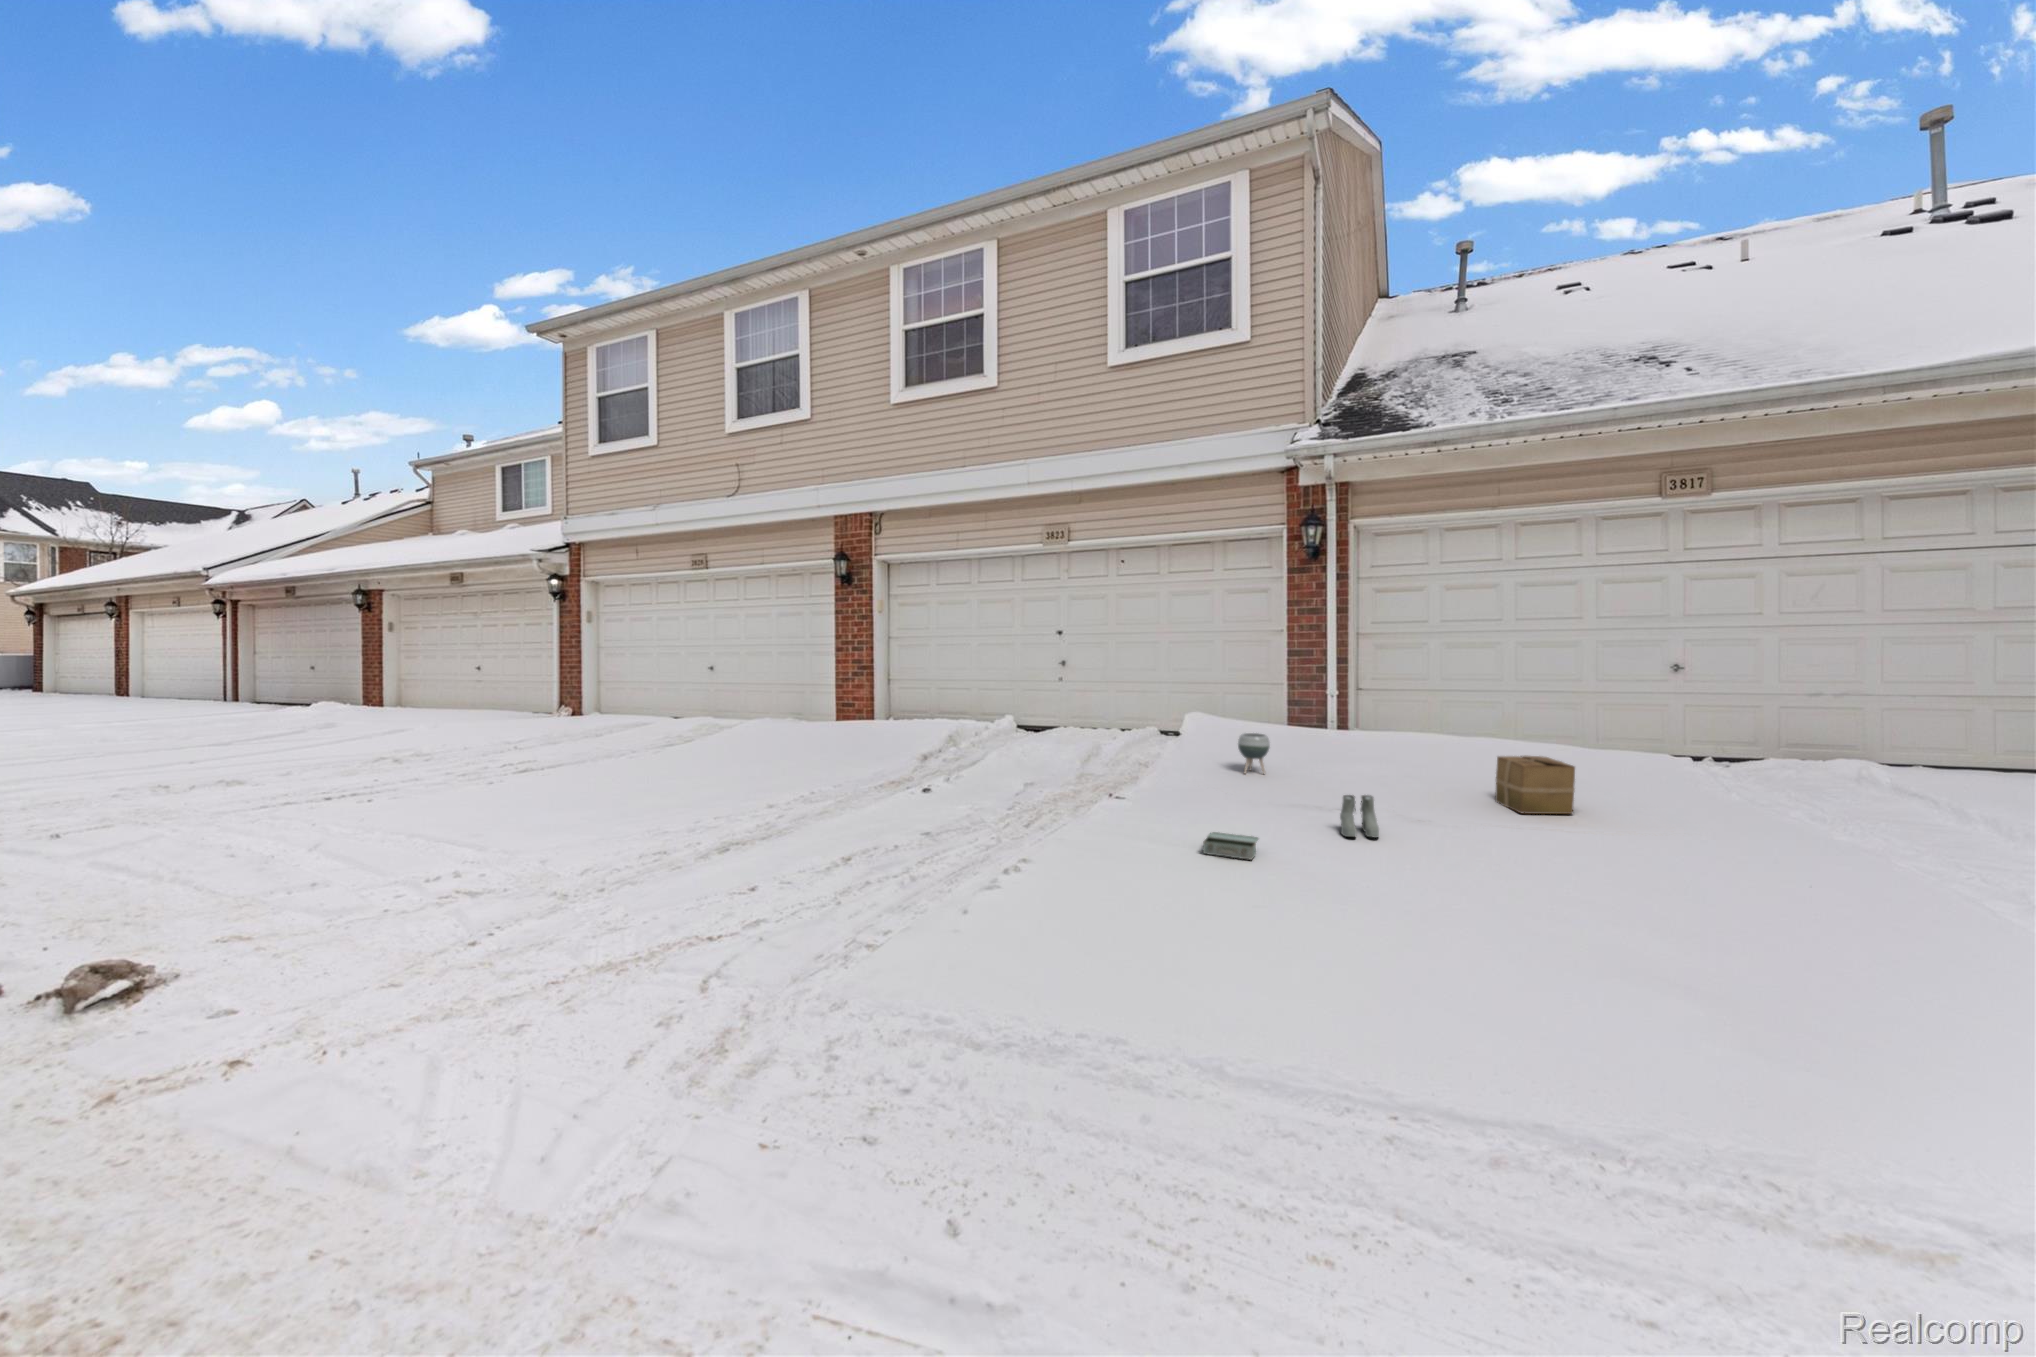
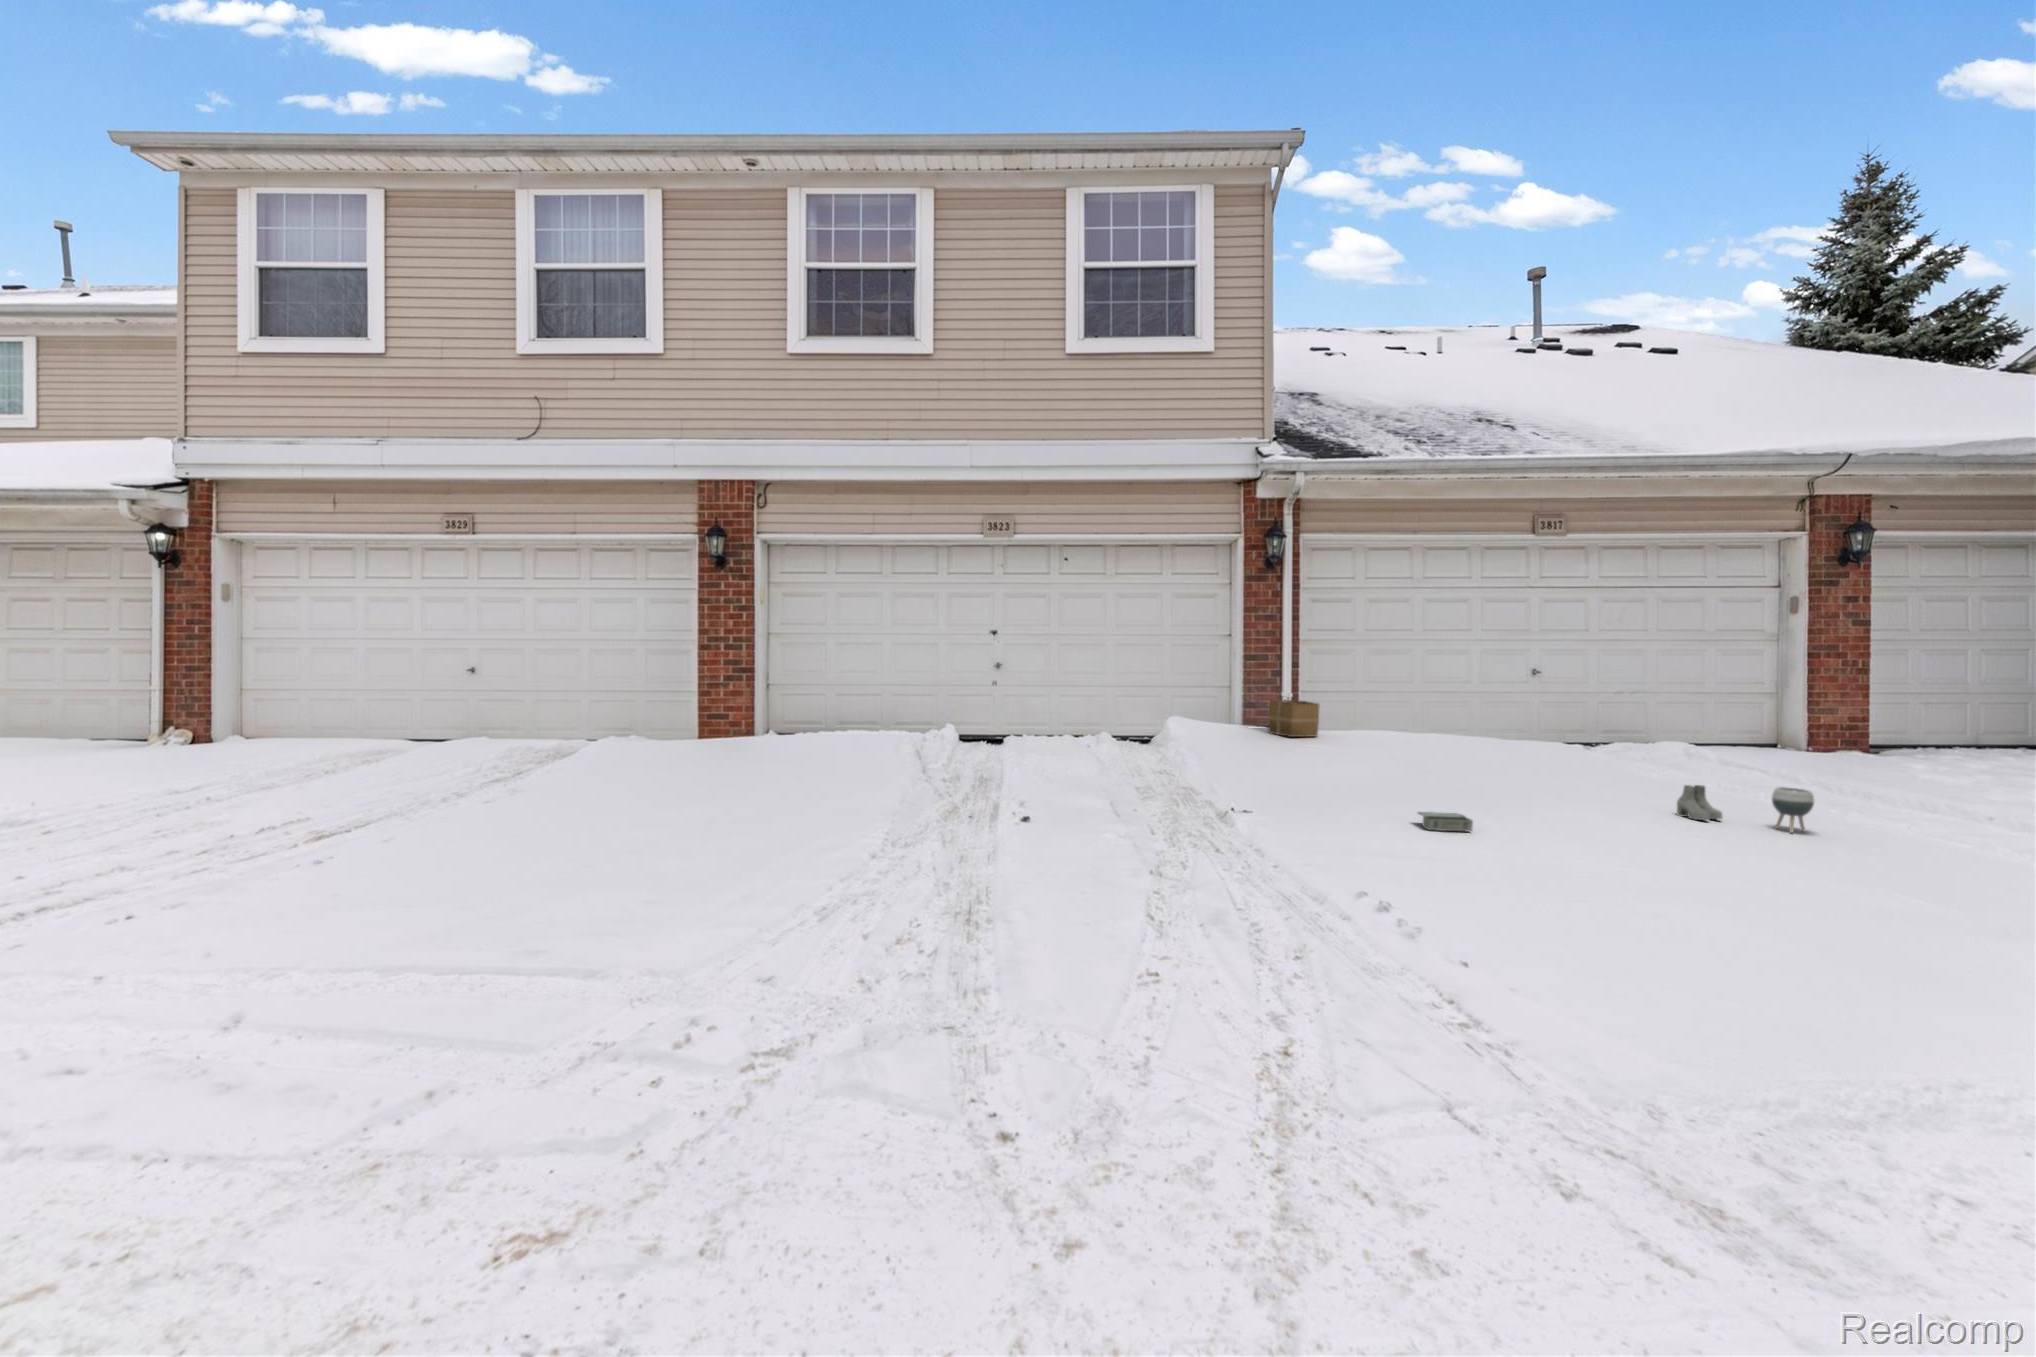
planter: present [1238,733,1270,773] -> present [1772,787,1814,833]
cardboard box: present [1495,756,1575,814] -> present [1268,700,1319,737]
boots: present [1340,795,1379,838] -> present [1677,785,1722,820]

